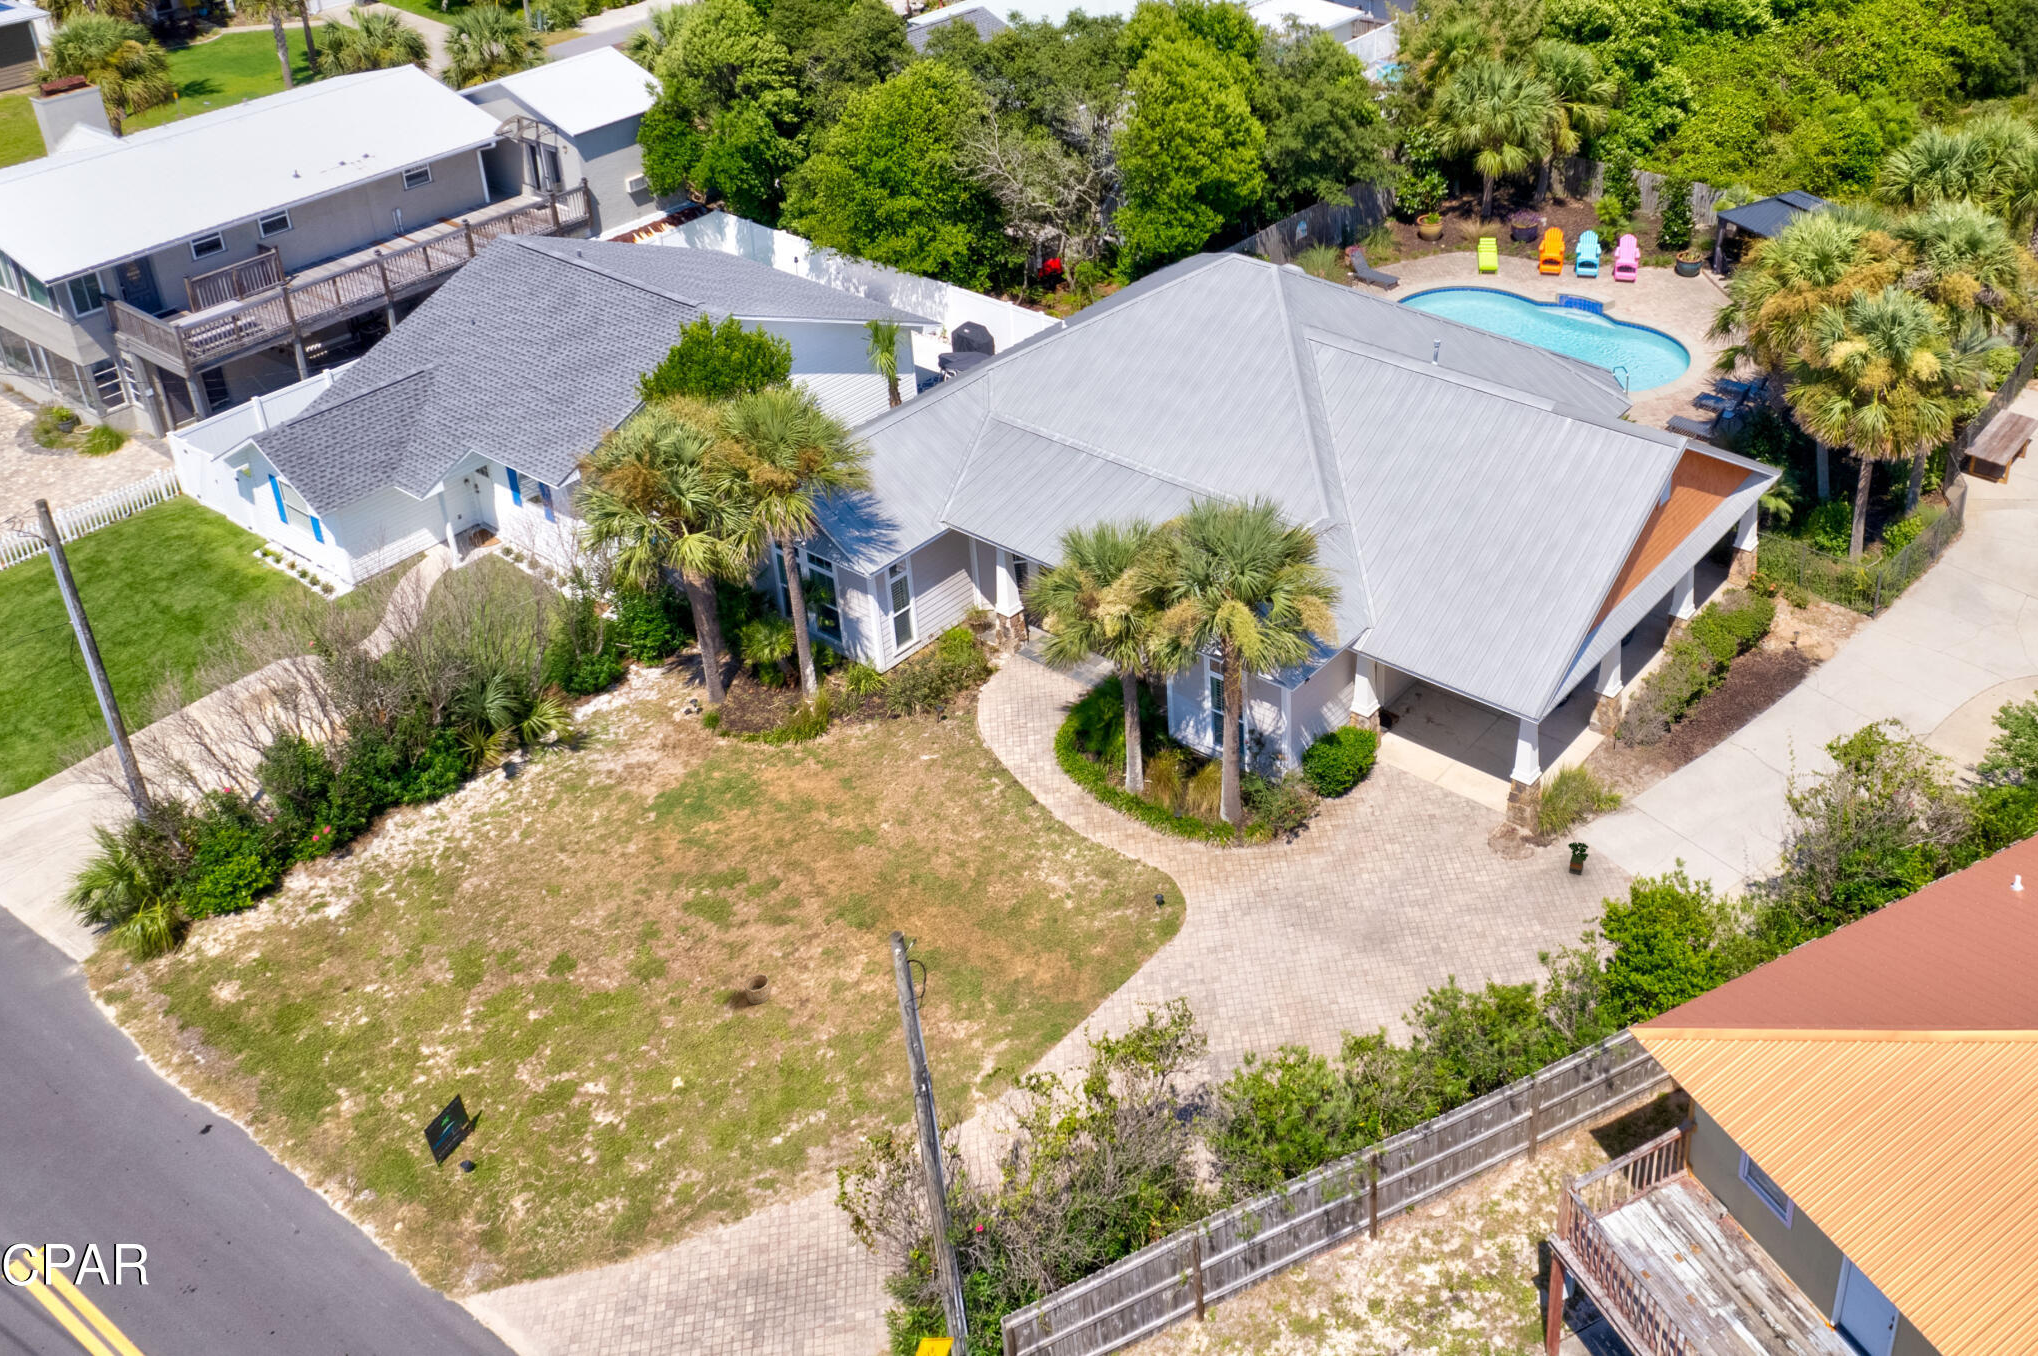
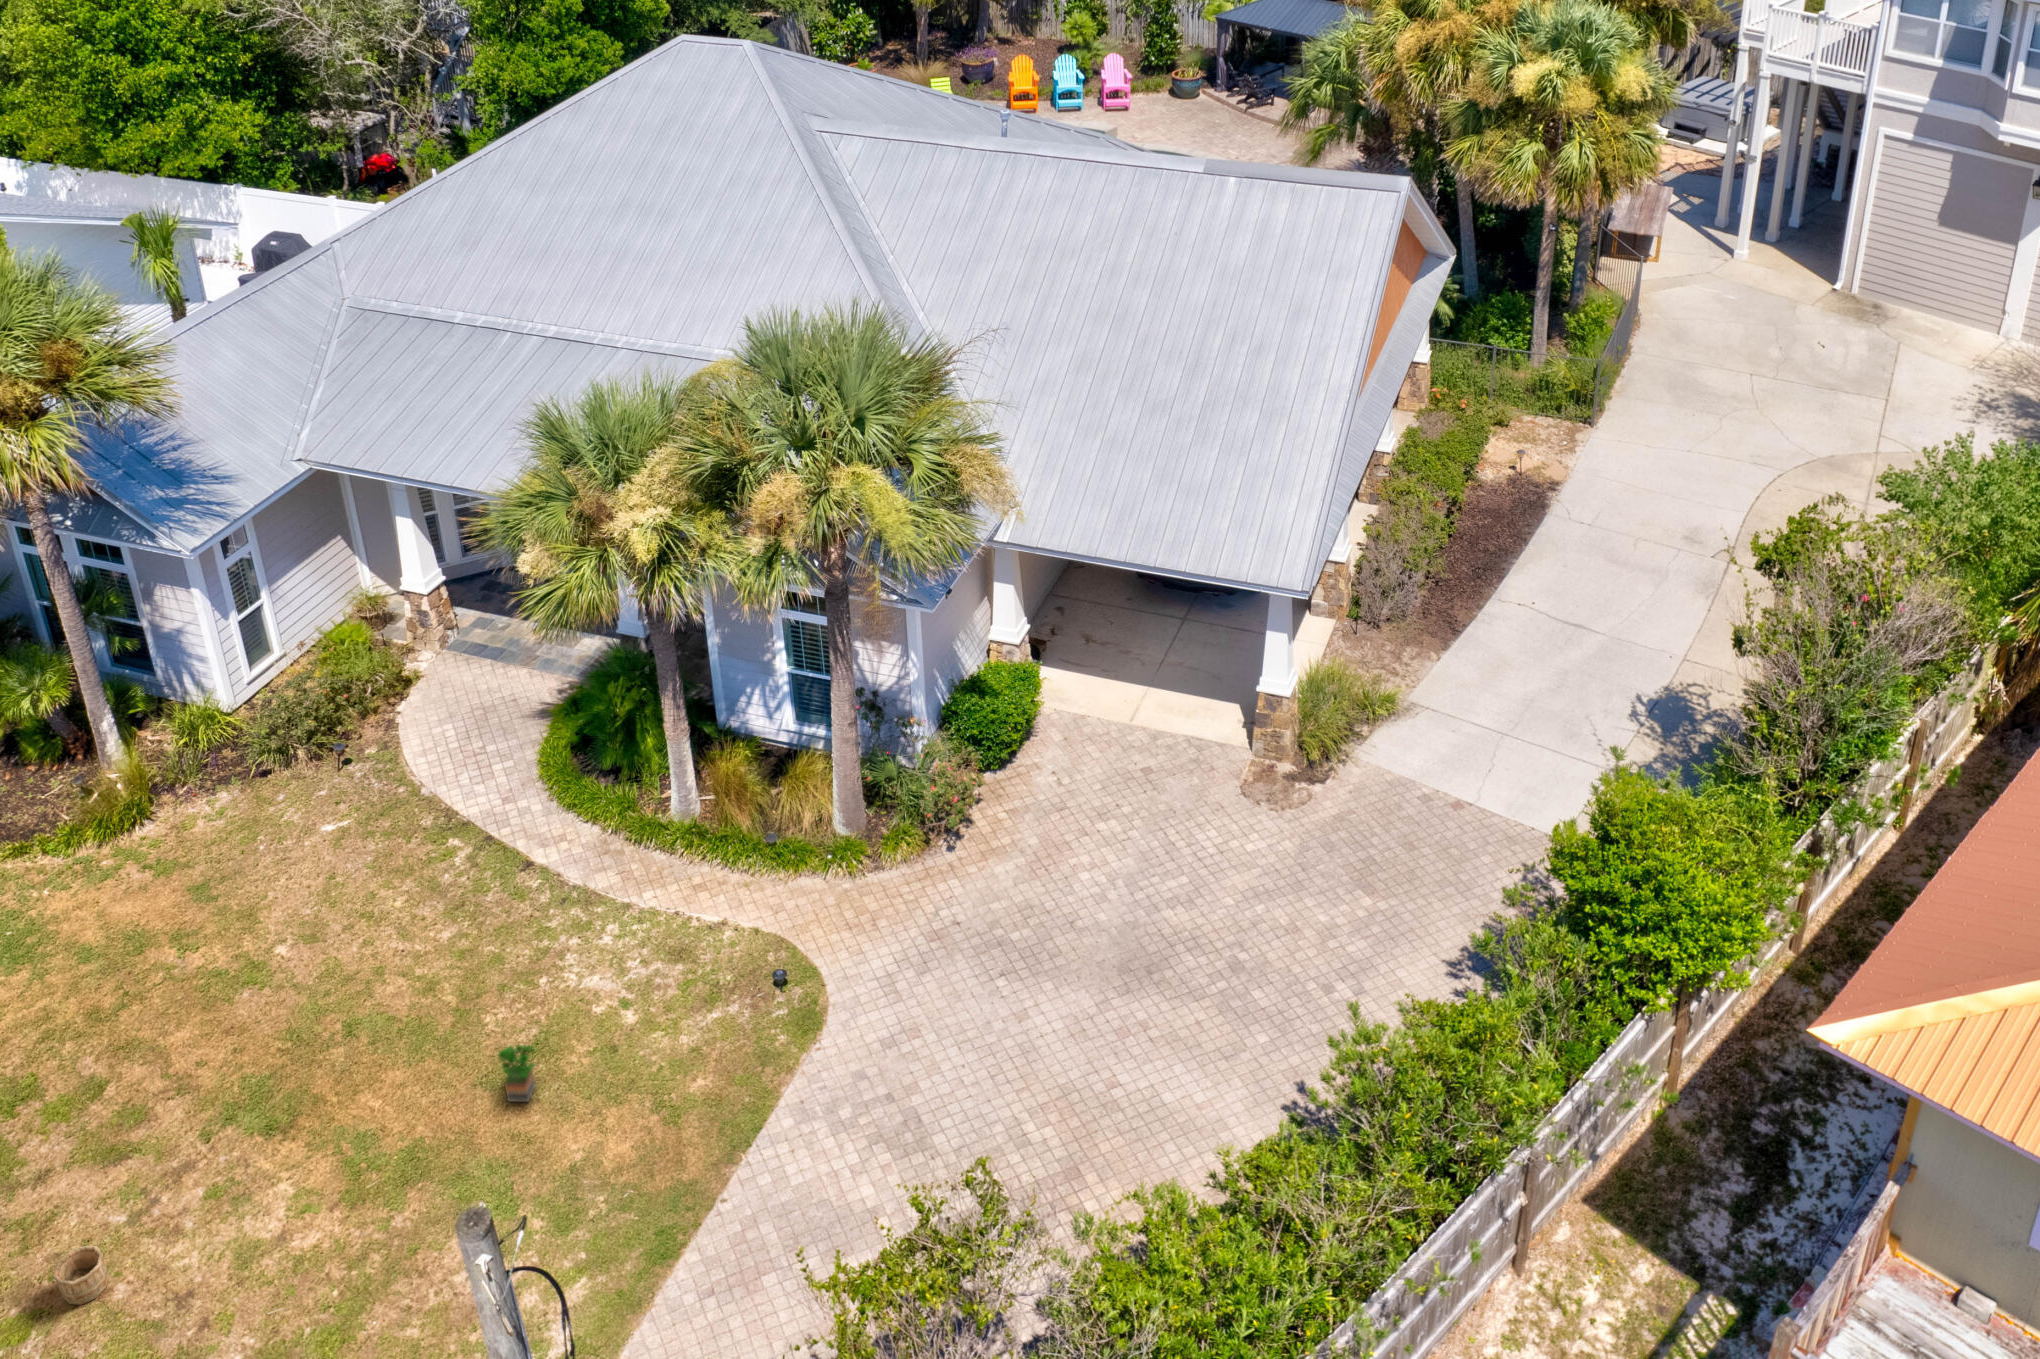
potted tree: present [1568,842,1589,875] -> present [498,1045,535,1102]

